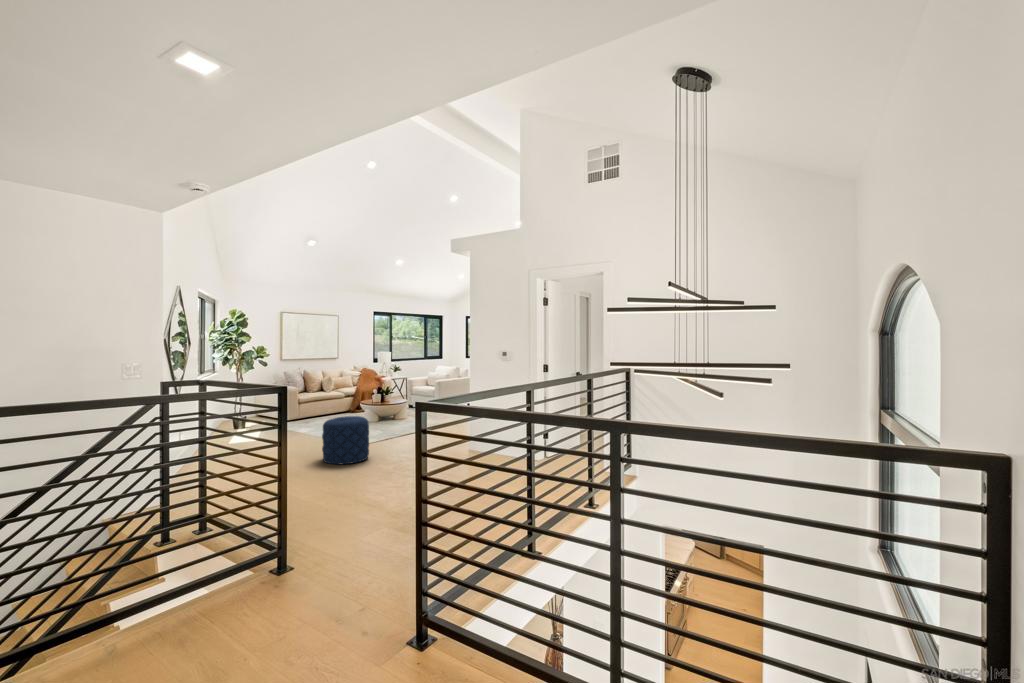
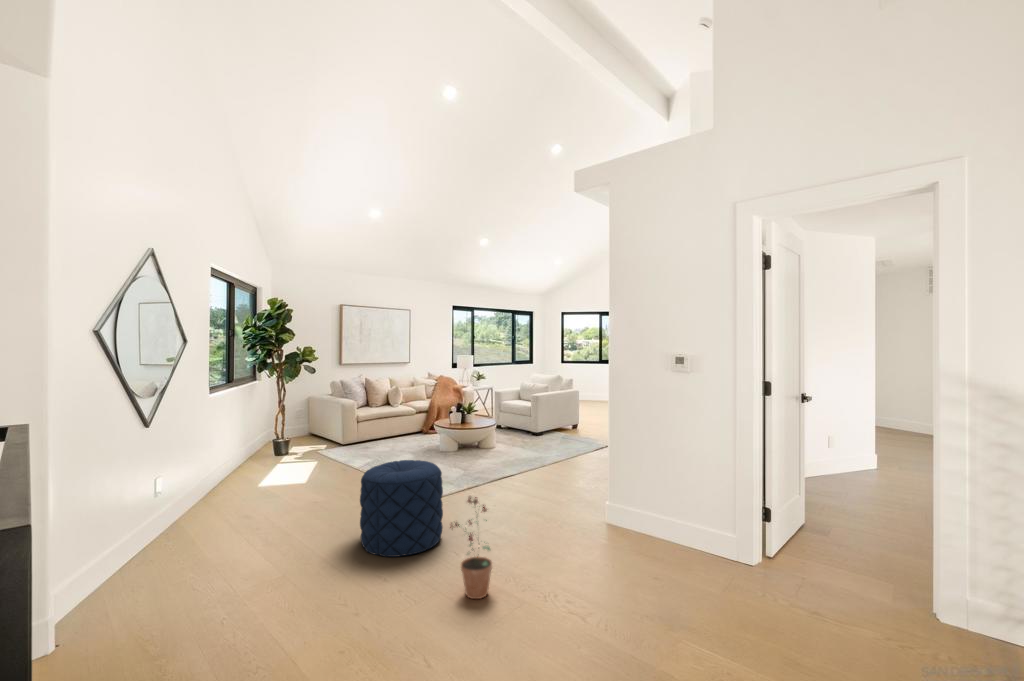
potted plant: none [373,427,395,474] -> present [450,496,492,599]

